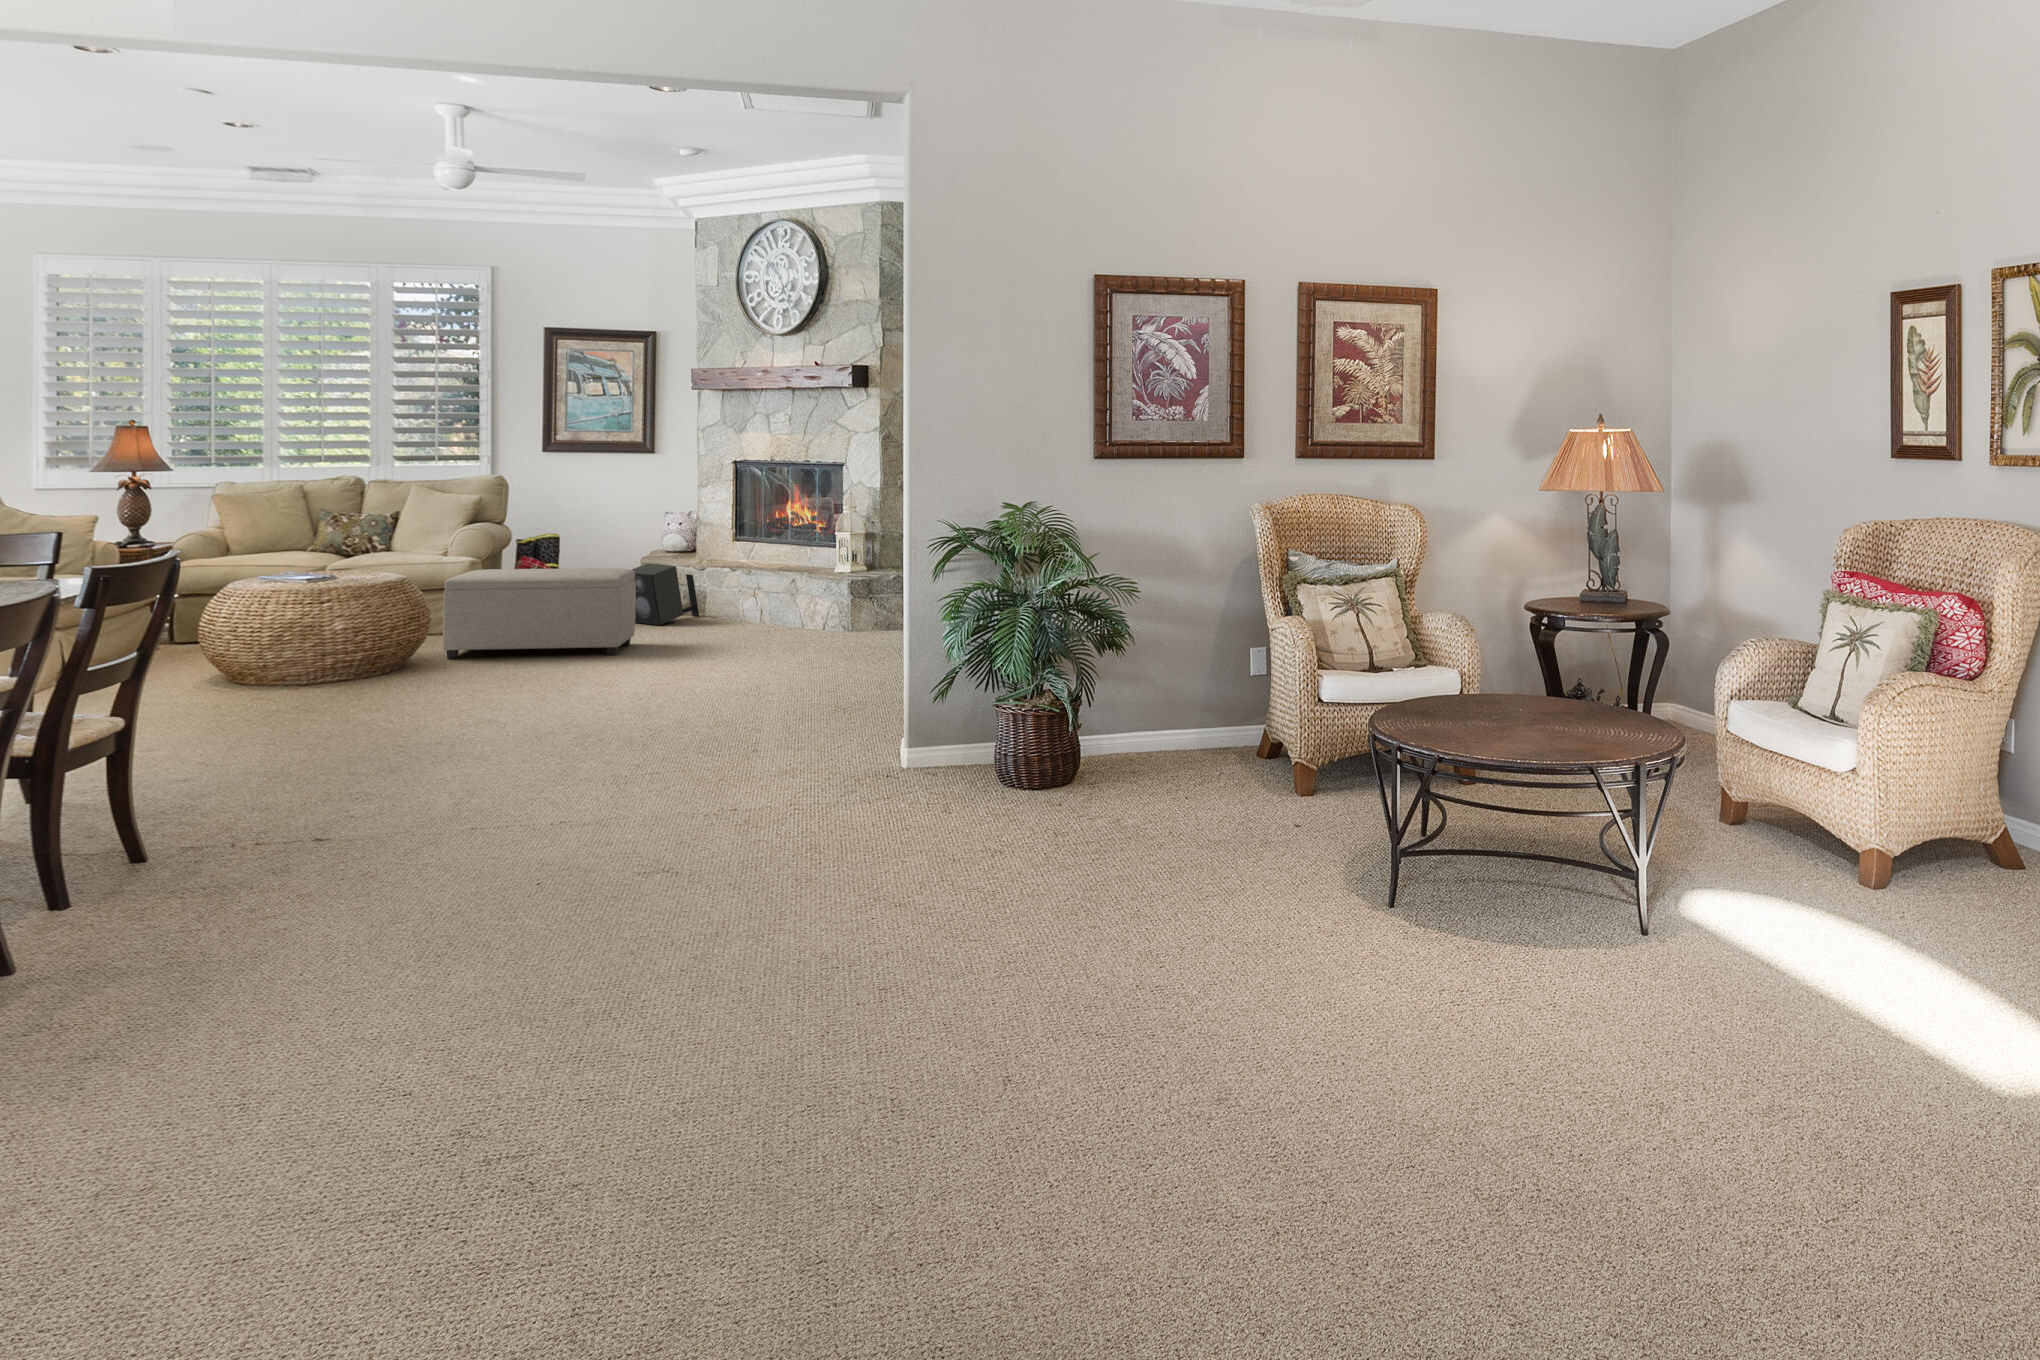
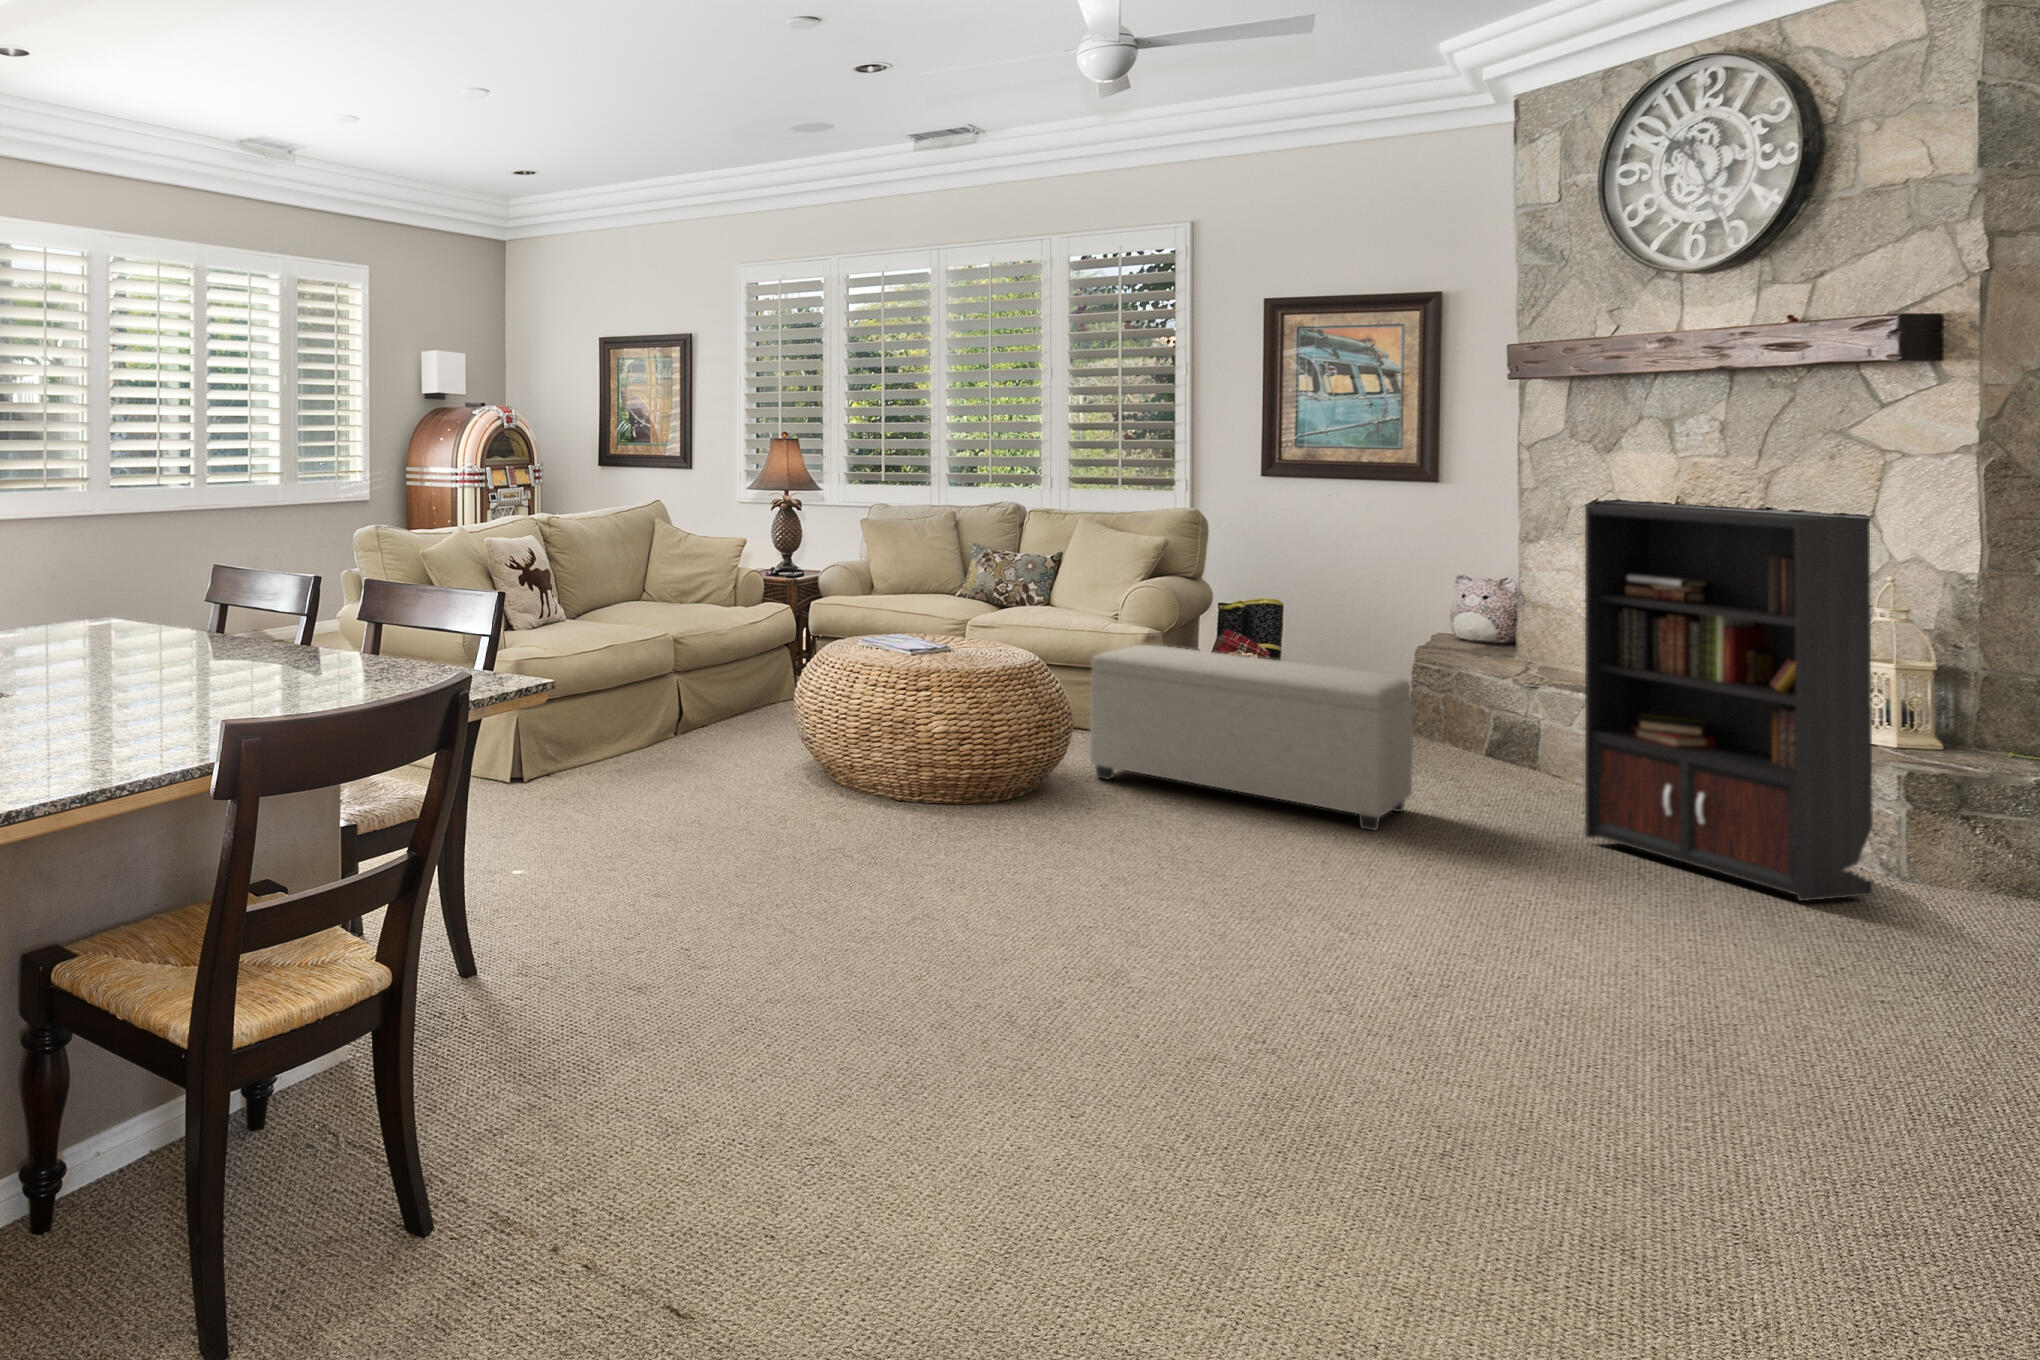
bookcase: none [718,463,877,647] -> present [1585,504,1873,901]
speaker: present [632,563,699,625] -> none [1390,666,1535,777]

